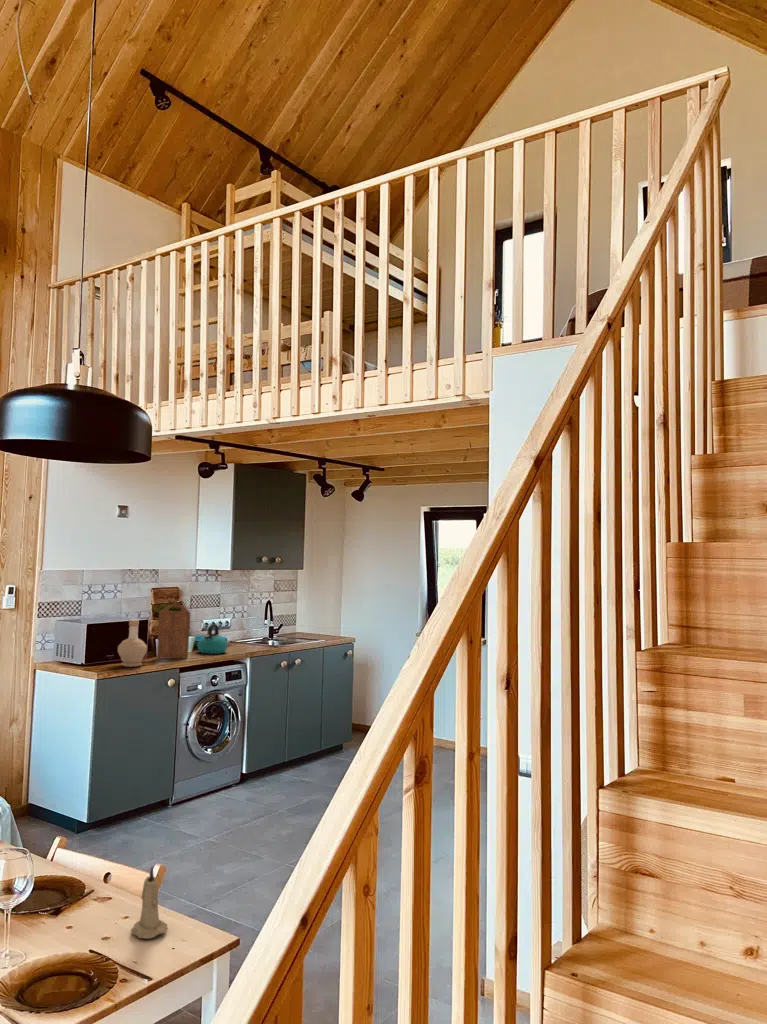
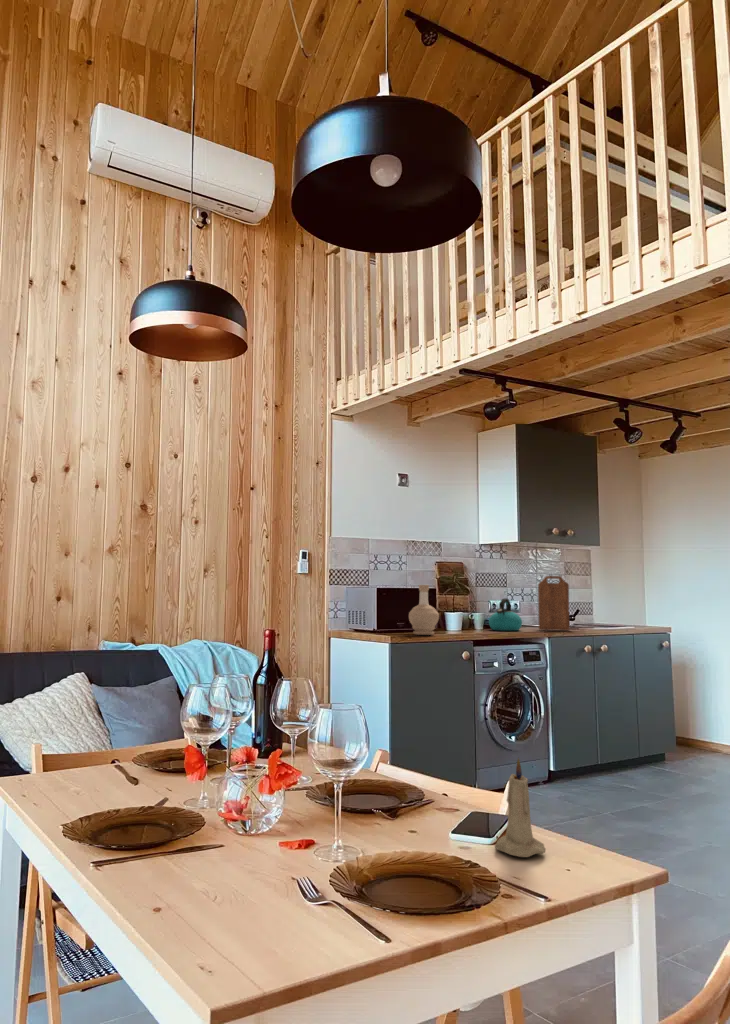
cutting board: present [157,605,190,658] -> present [538,576,569,630]

